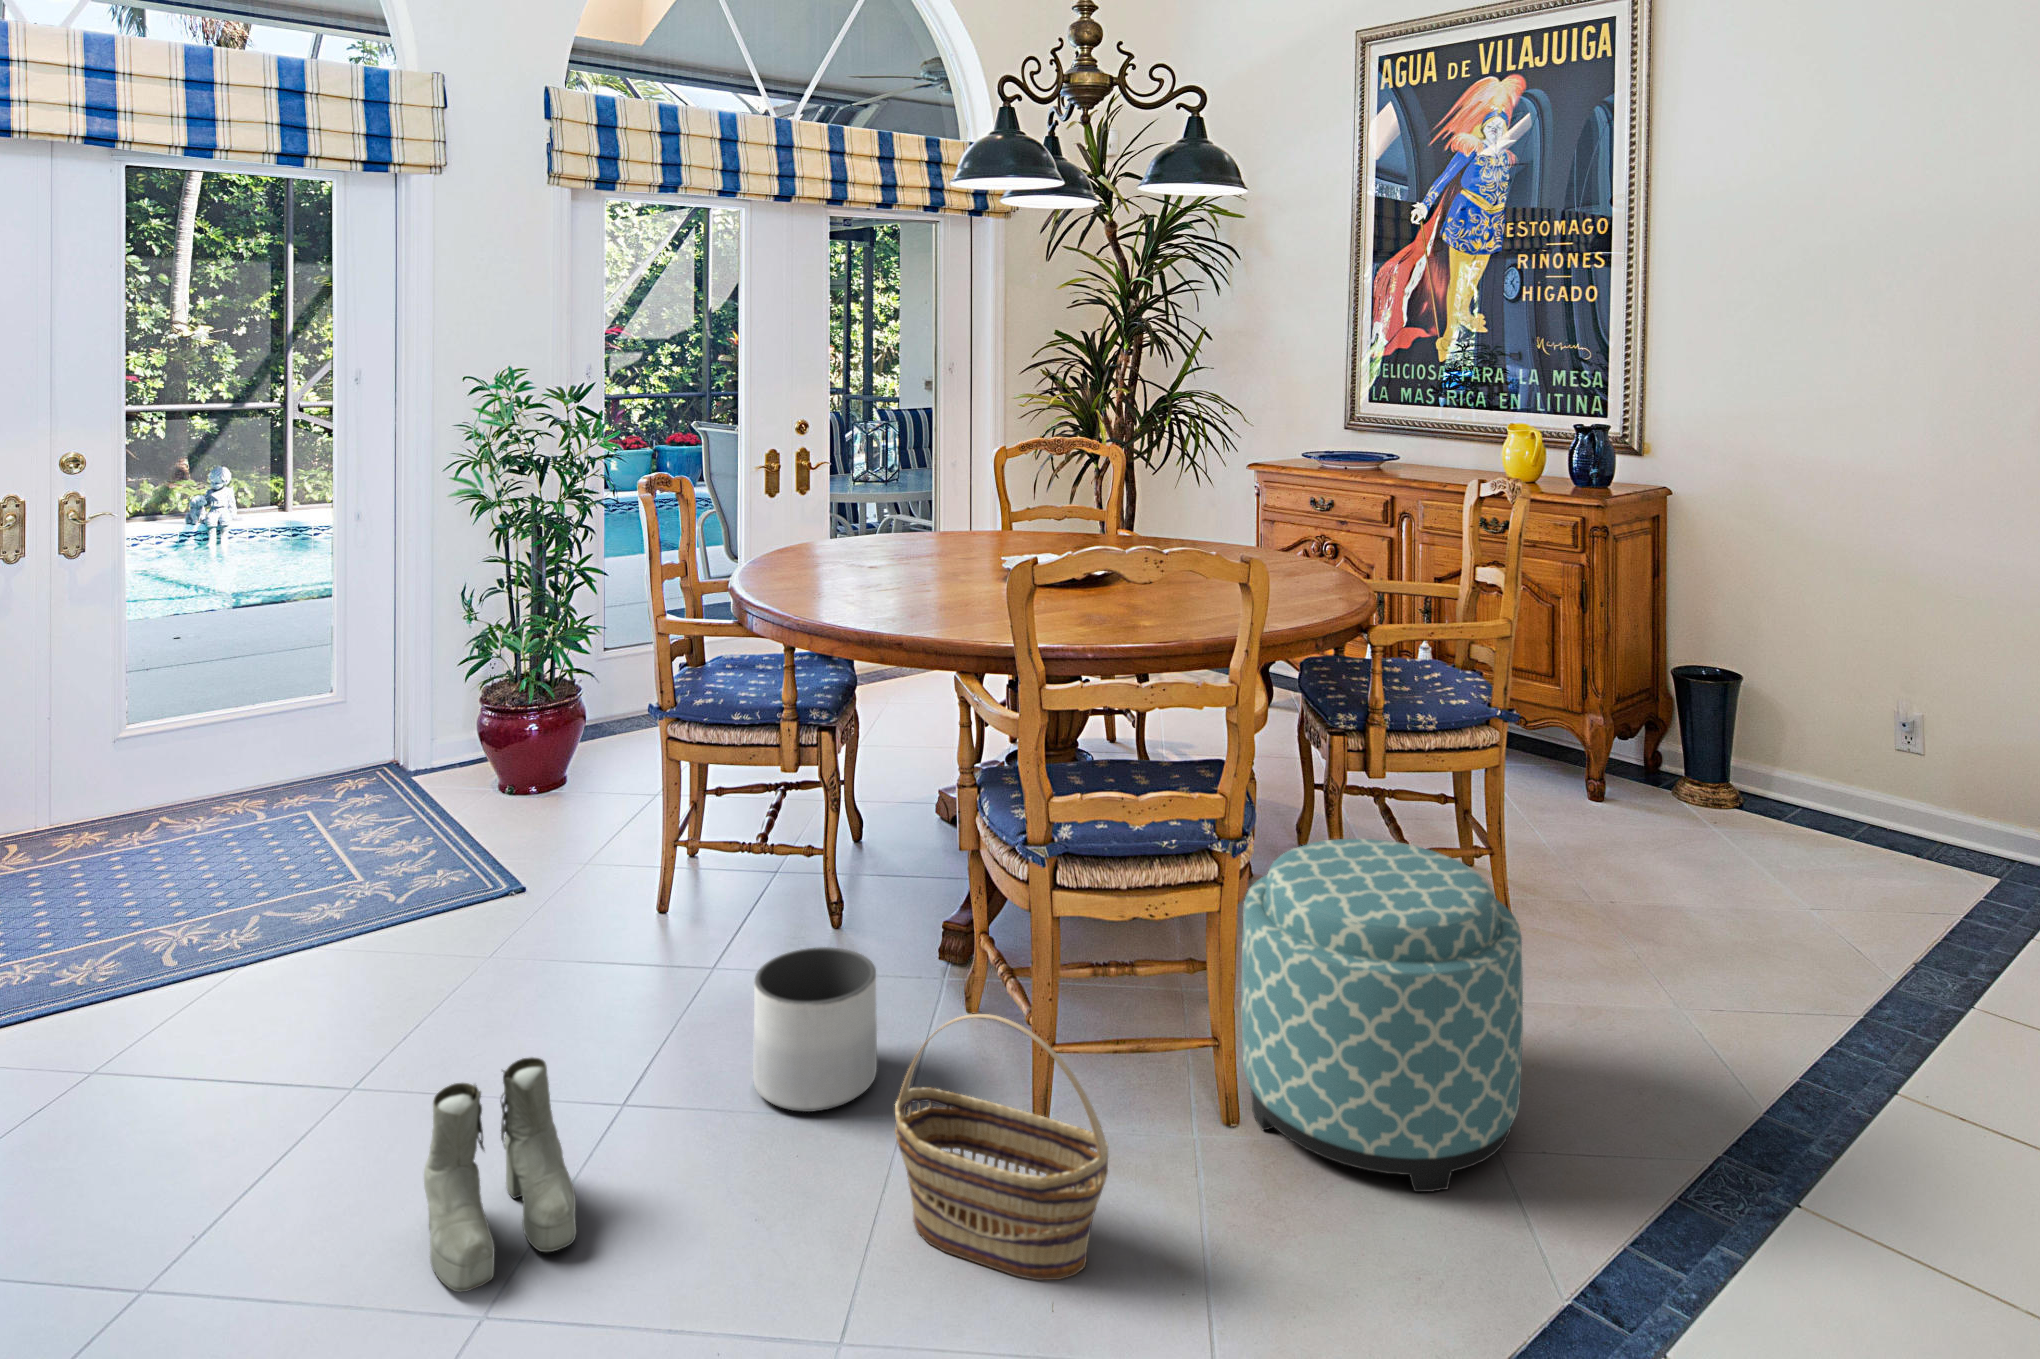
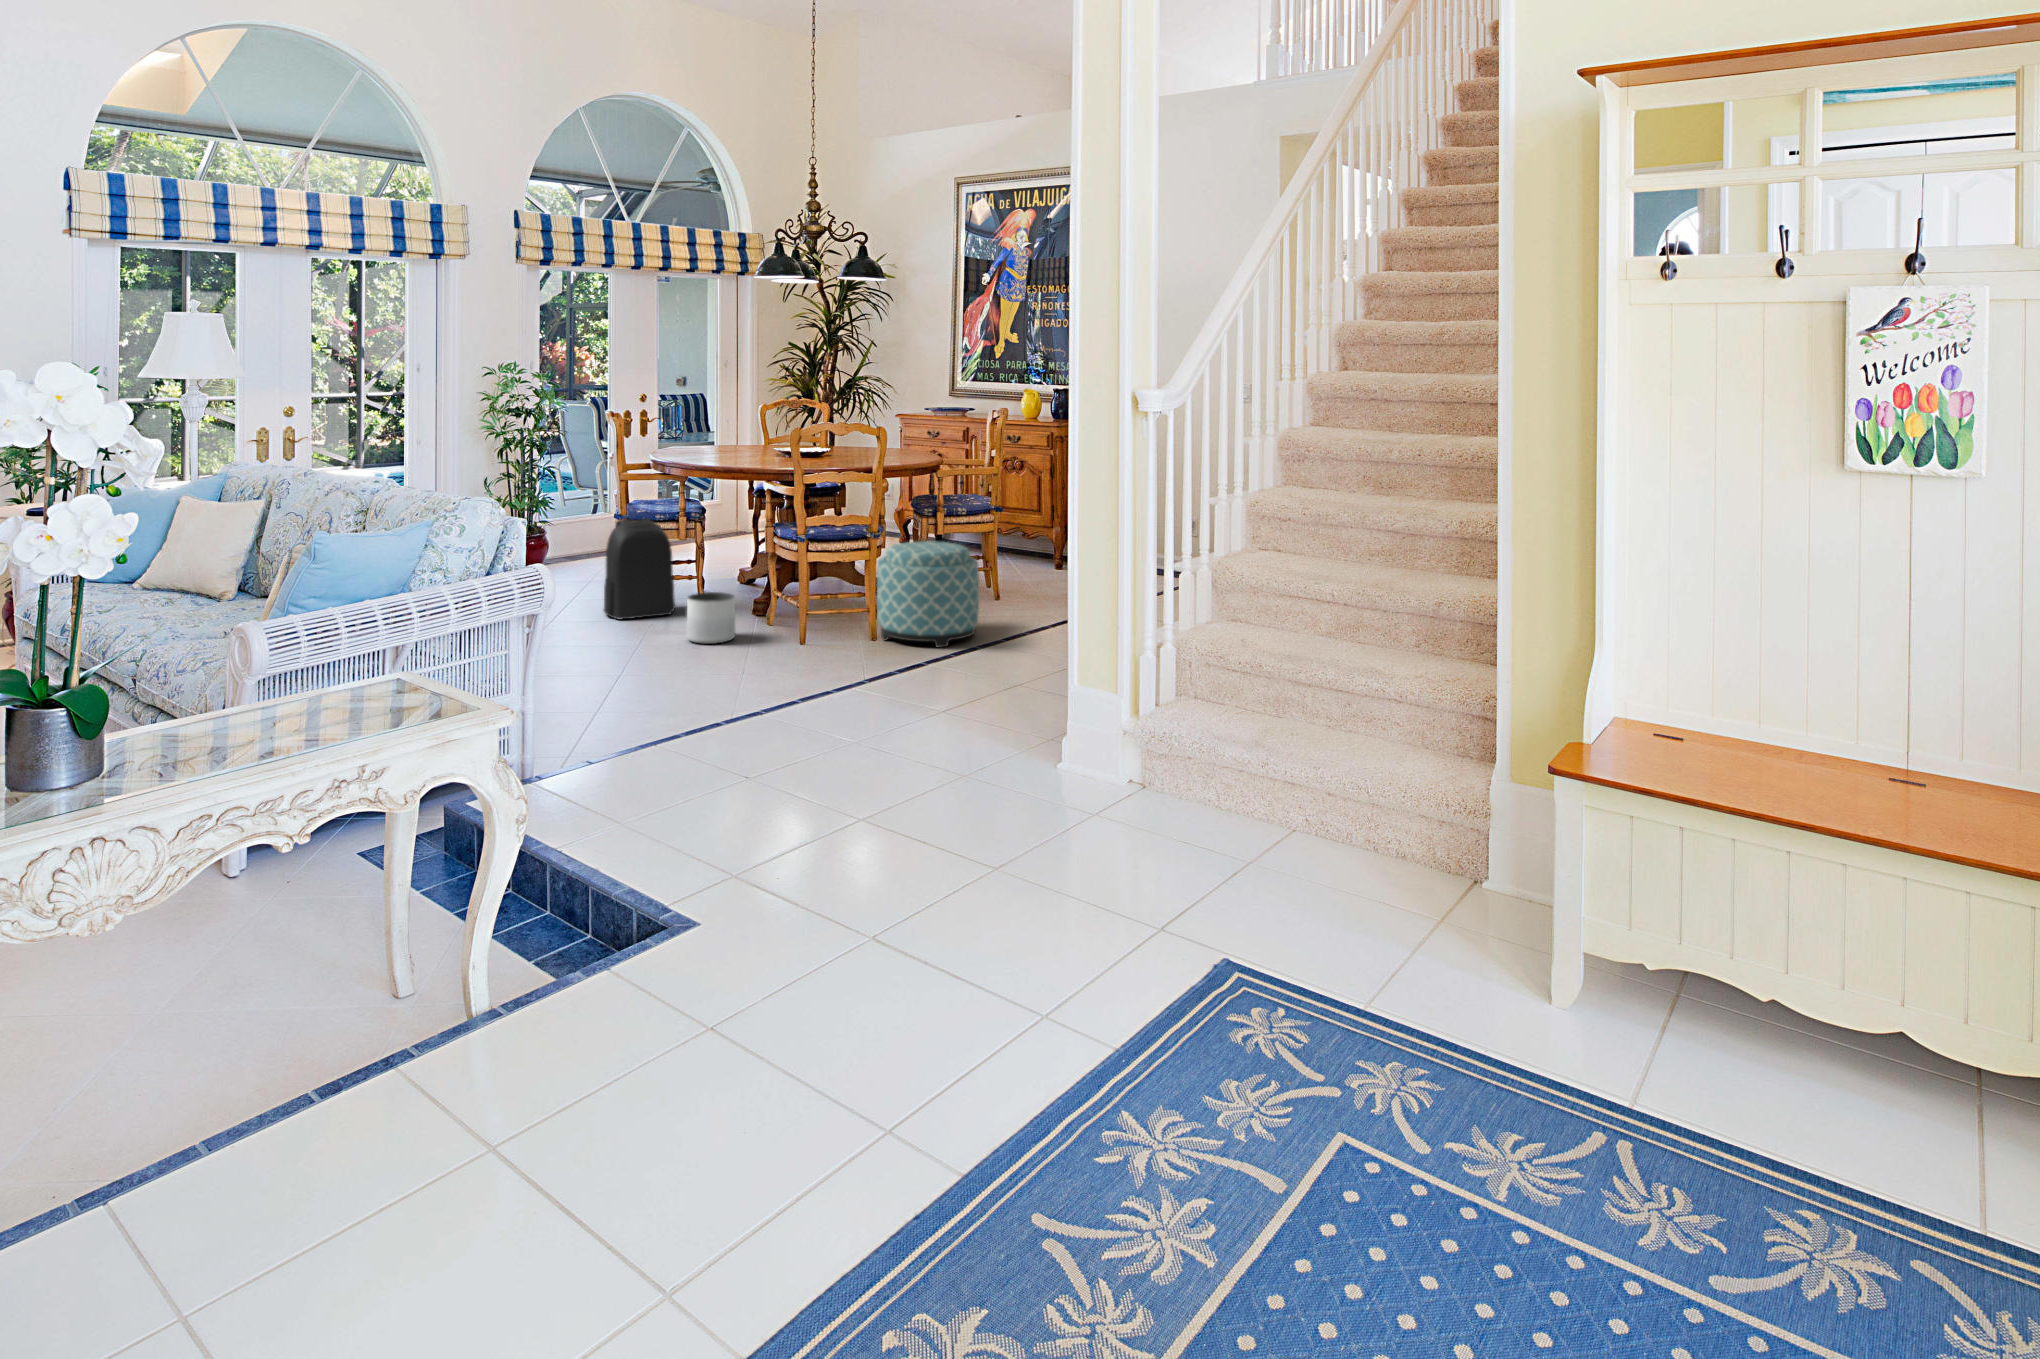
backpack: none [617,709,777,959] -> present [604,518,675,619]
basket: present [895,1014,1108,1280] -> none [752,582,828,664]
boots: present [424,1057,577,1292] -> none [583,610,641,672]

